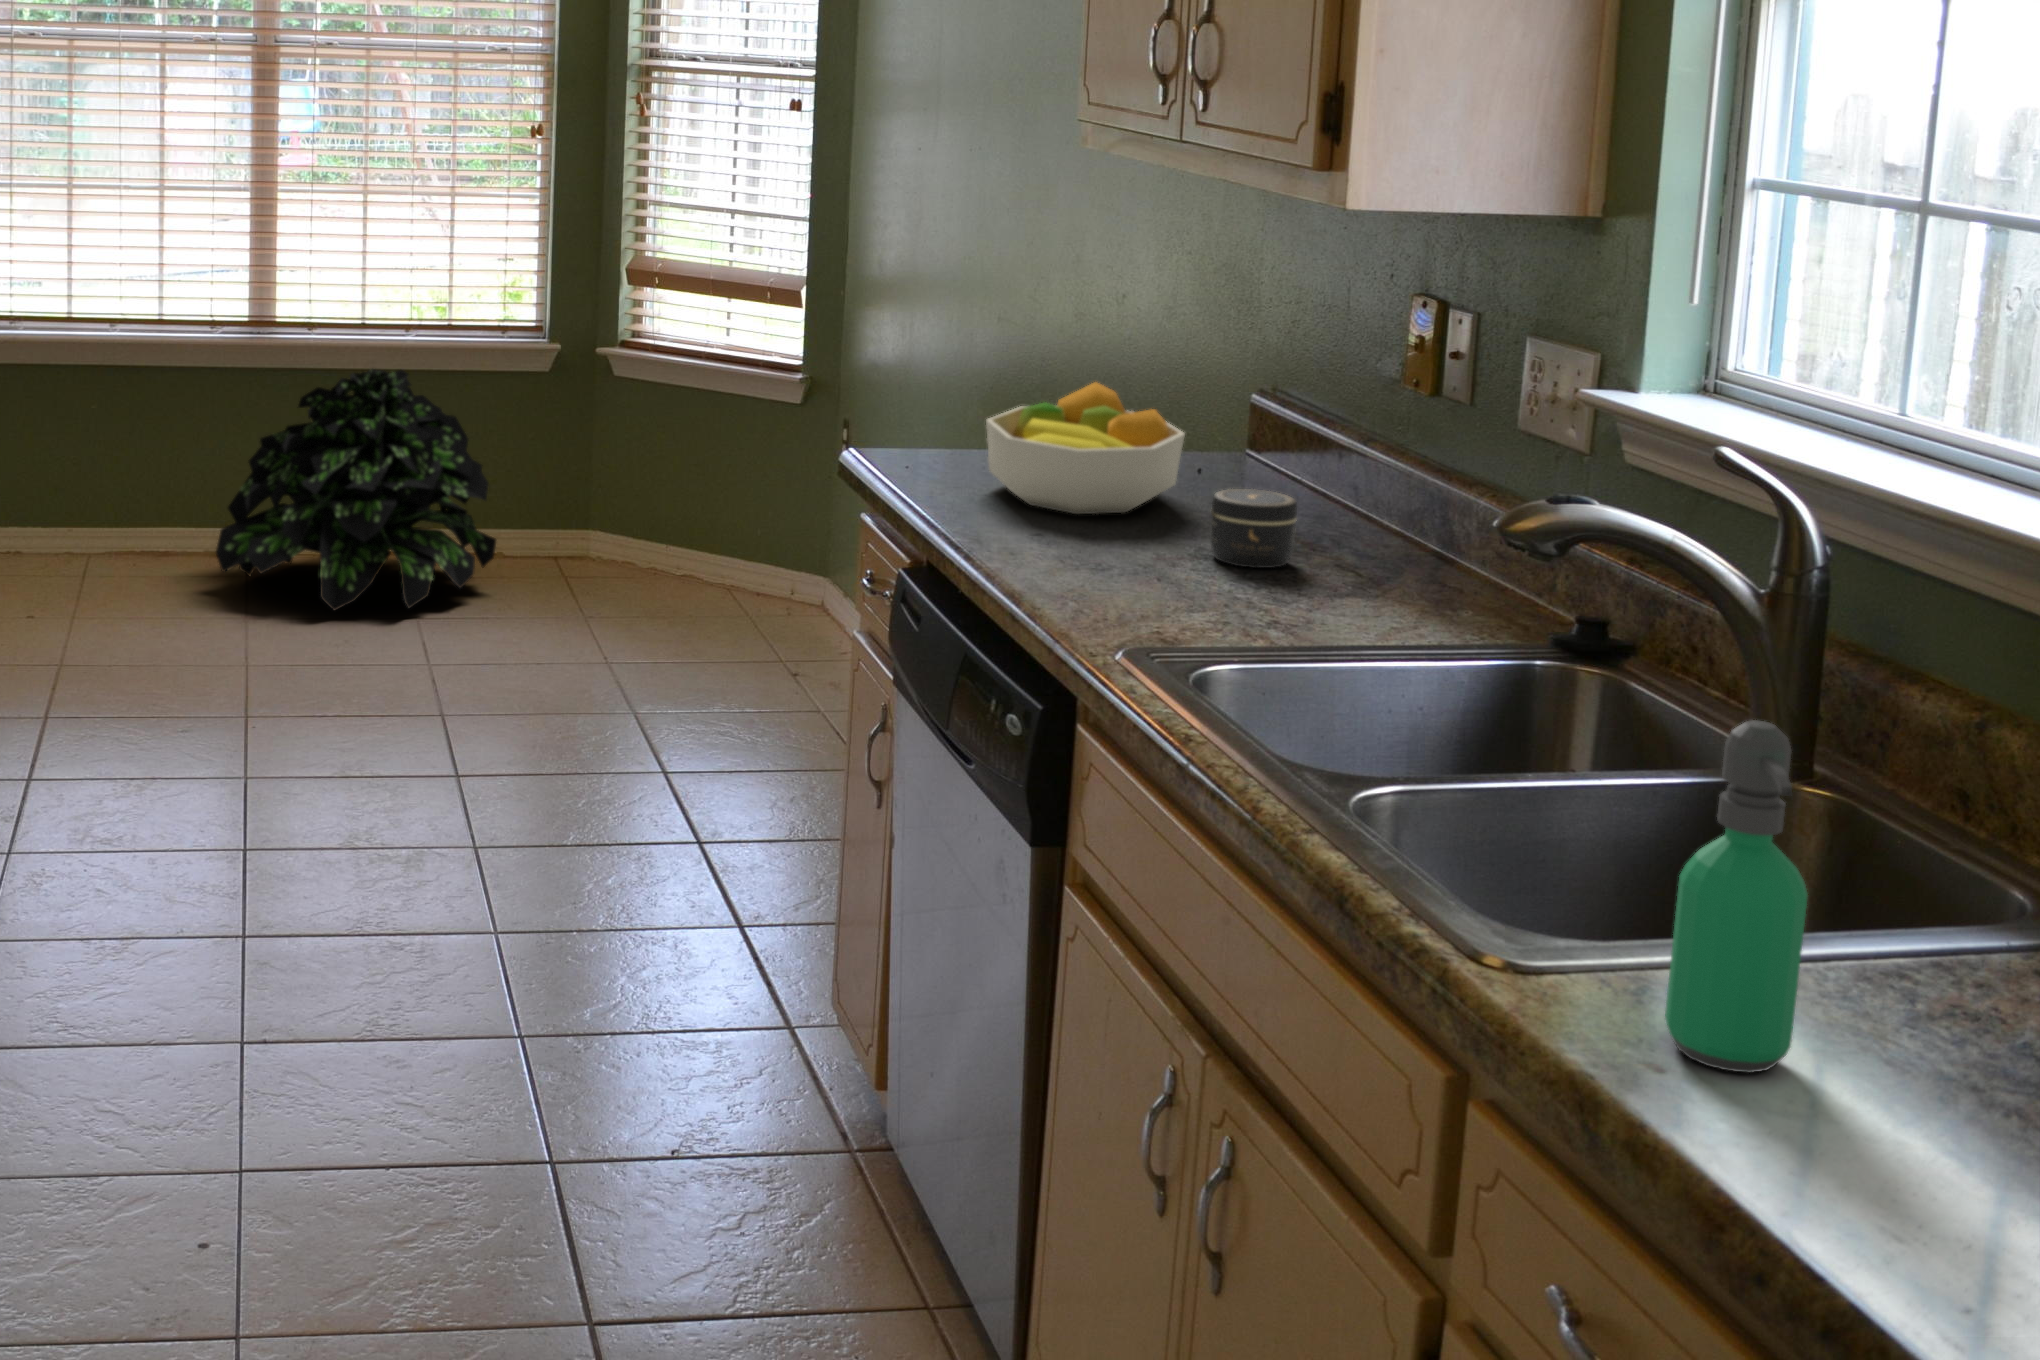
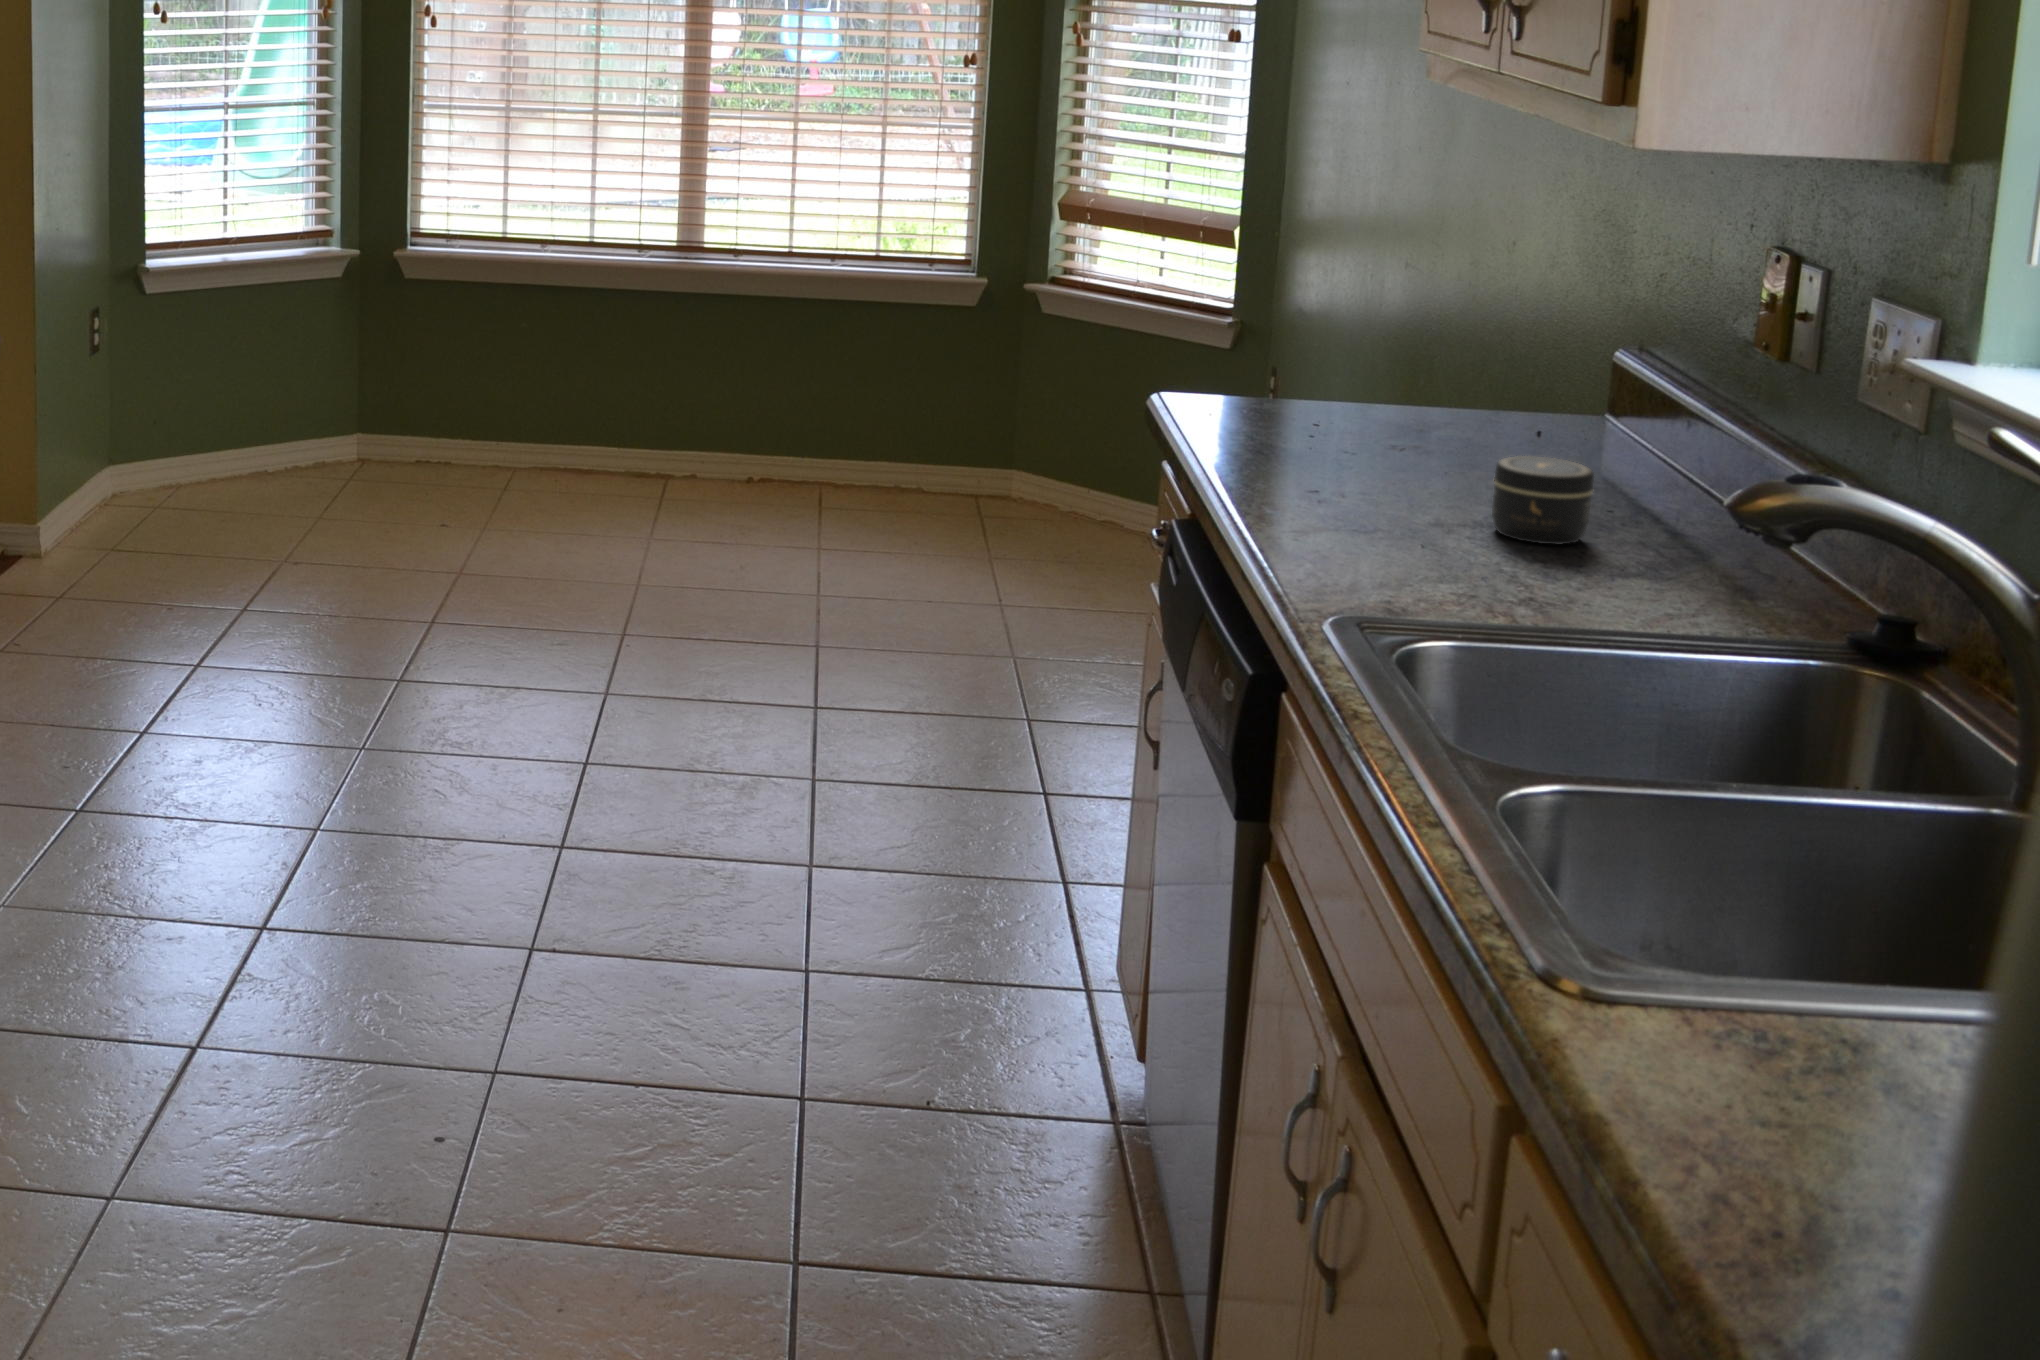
potted plant: present [216,369,496,610] -> none [625,298,903,540]
fruit bowl: present [986,382,1185,514] -> none [1280,334,1501,476]
soap dispenser: present [1665,720,1807,1073] -> none [1684,735,1853,1133]

